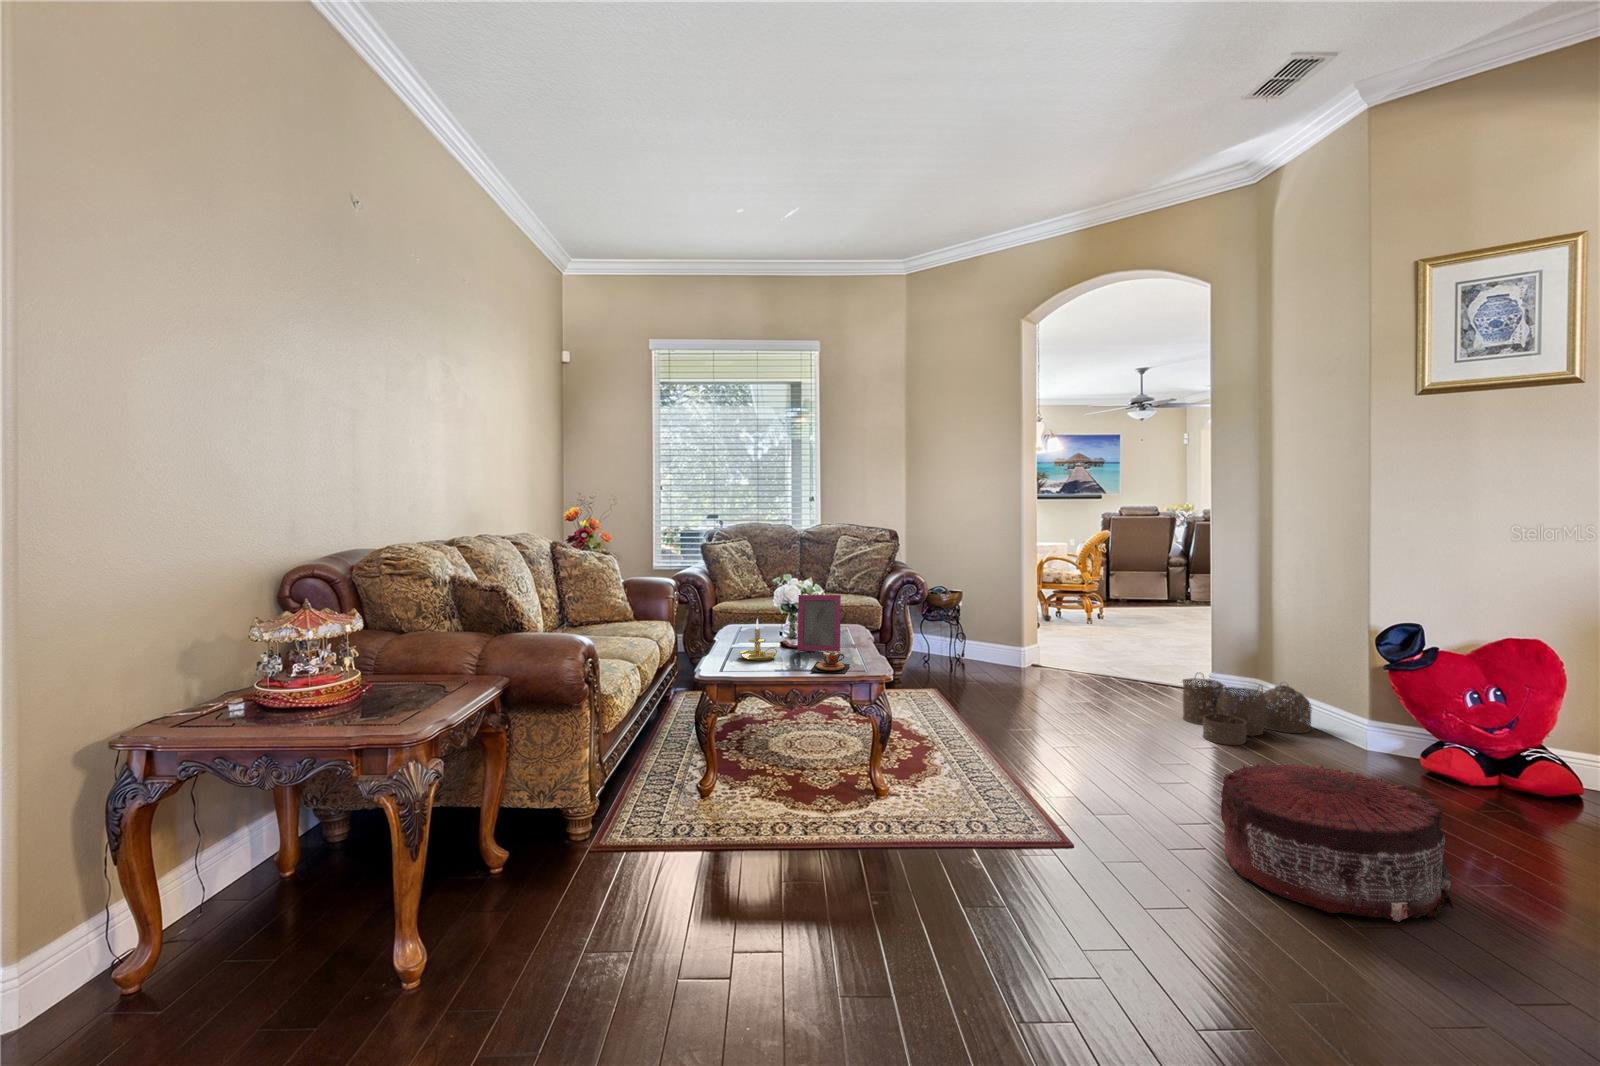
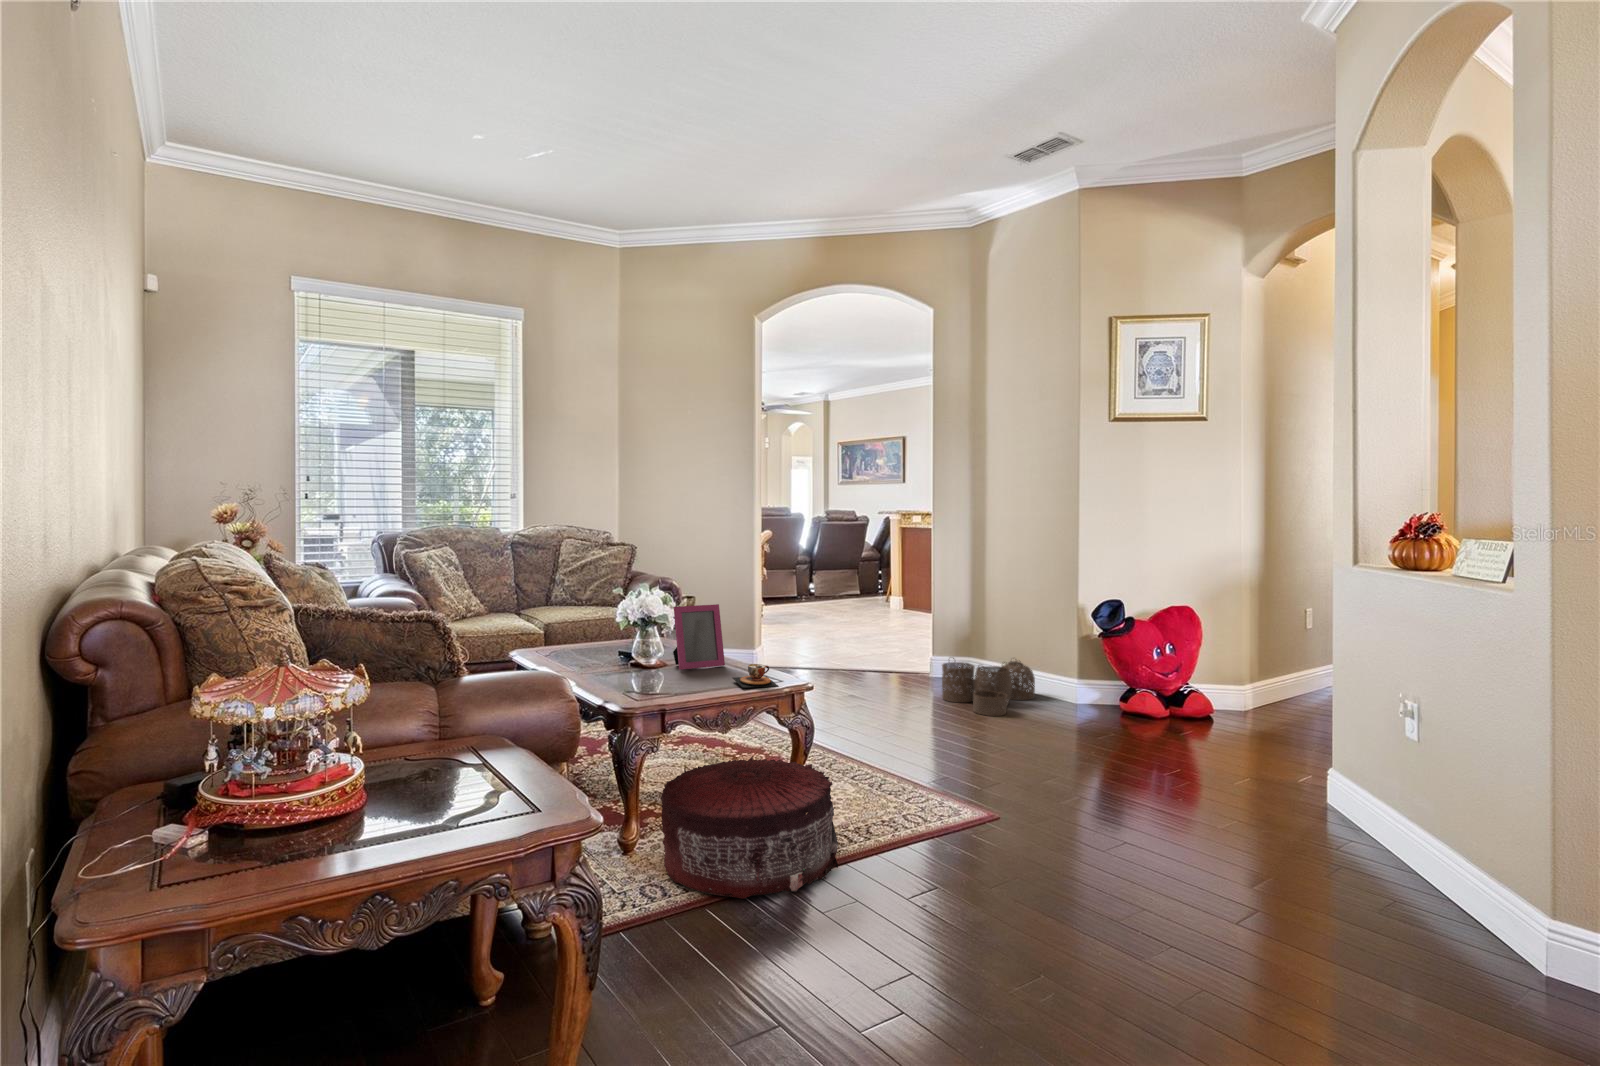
candle holder: present [739,619,779,661] -> none [626,636,679,685]
pouf: present [1221,764,1453,922] -> present [661,757,838,899]

